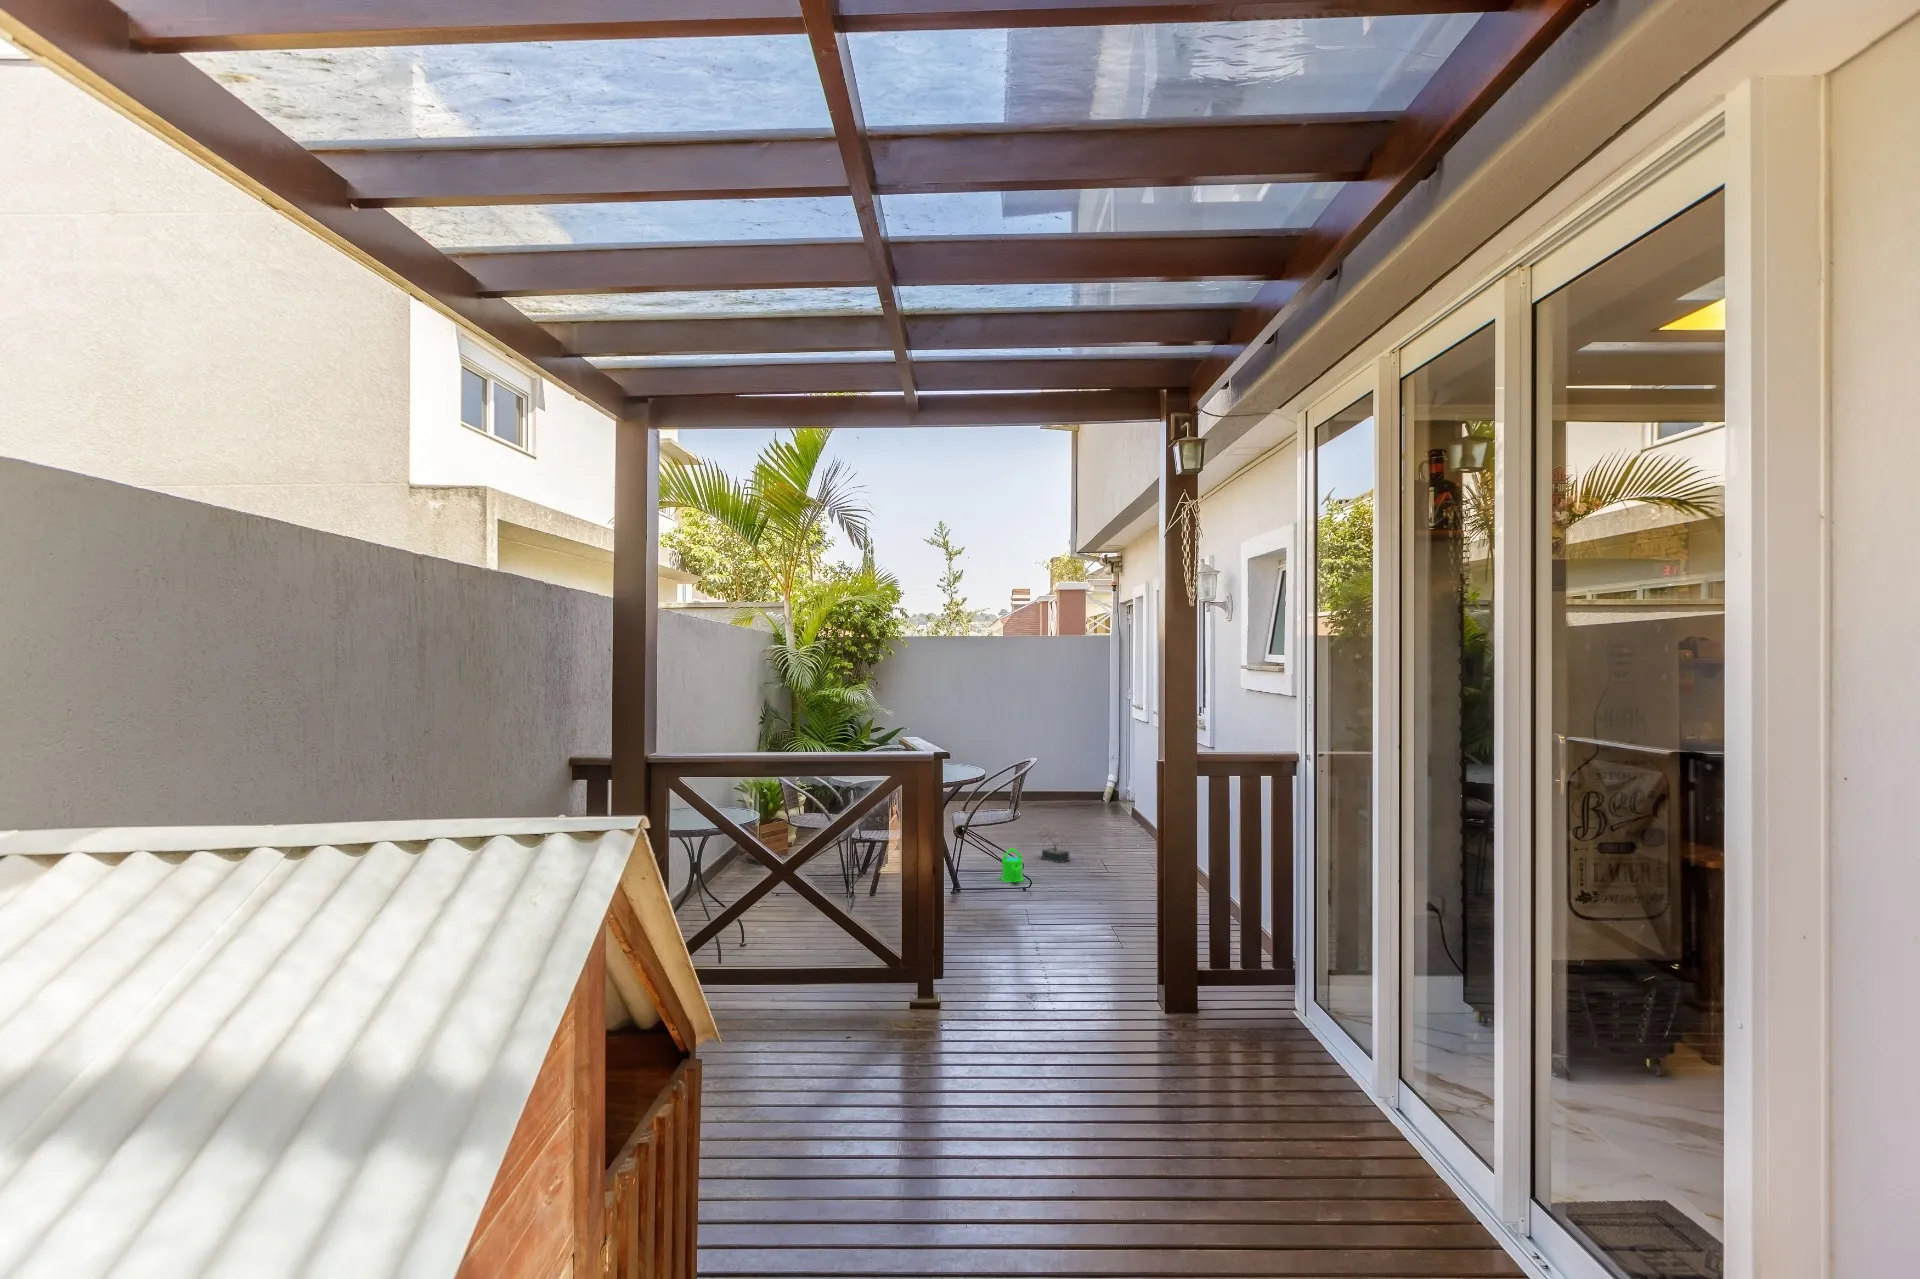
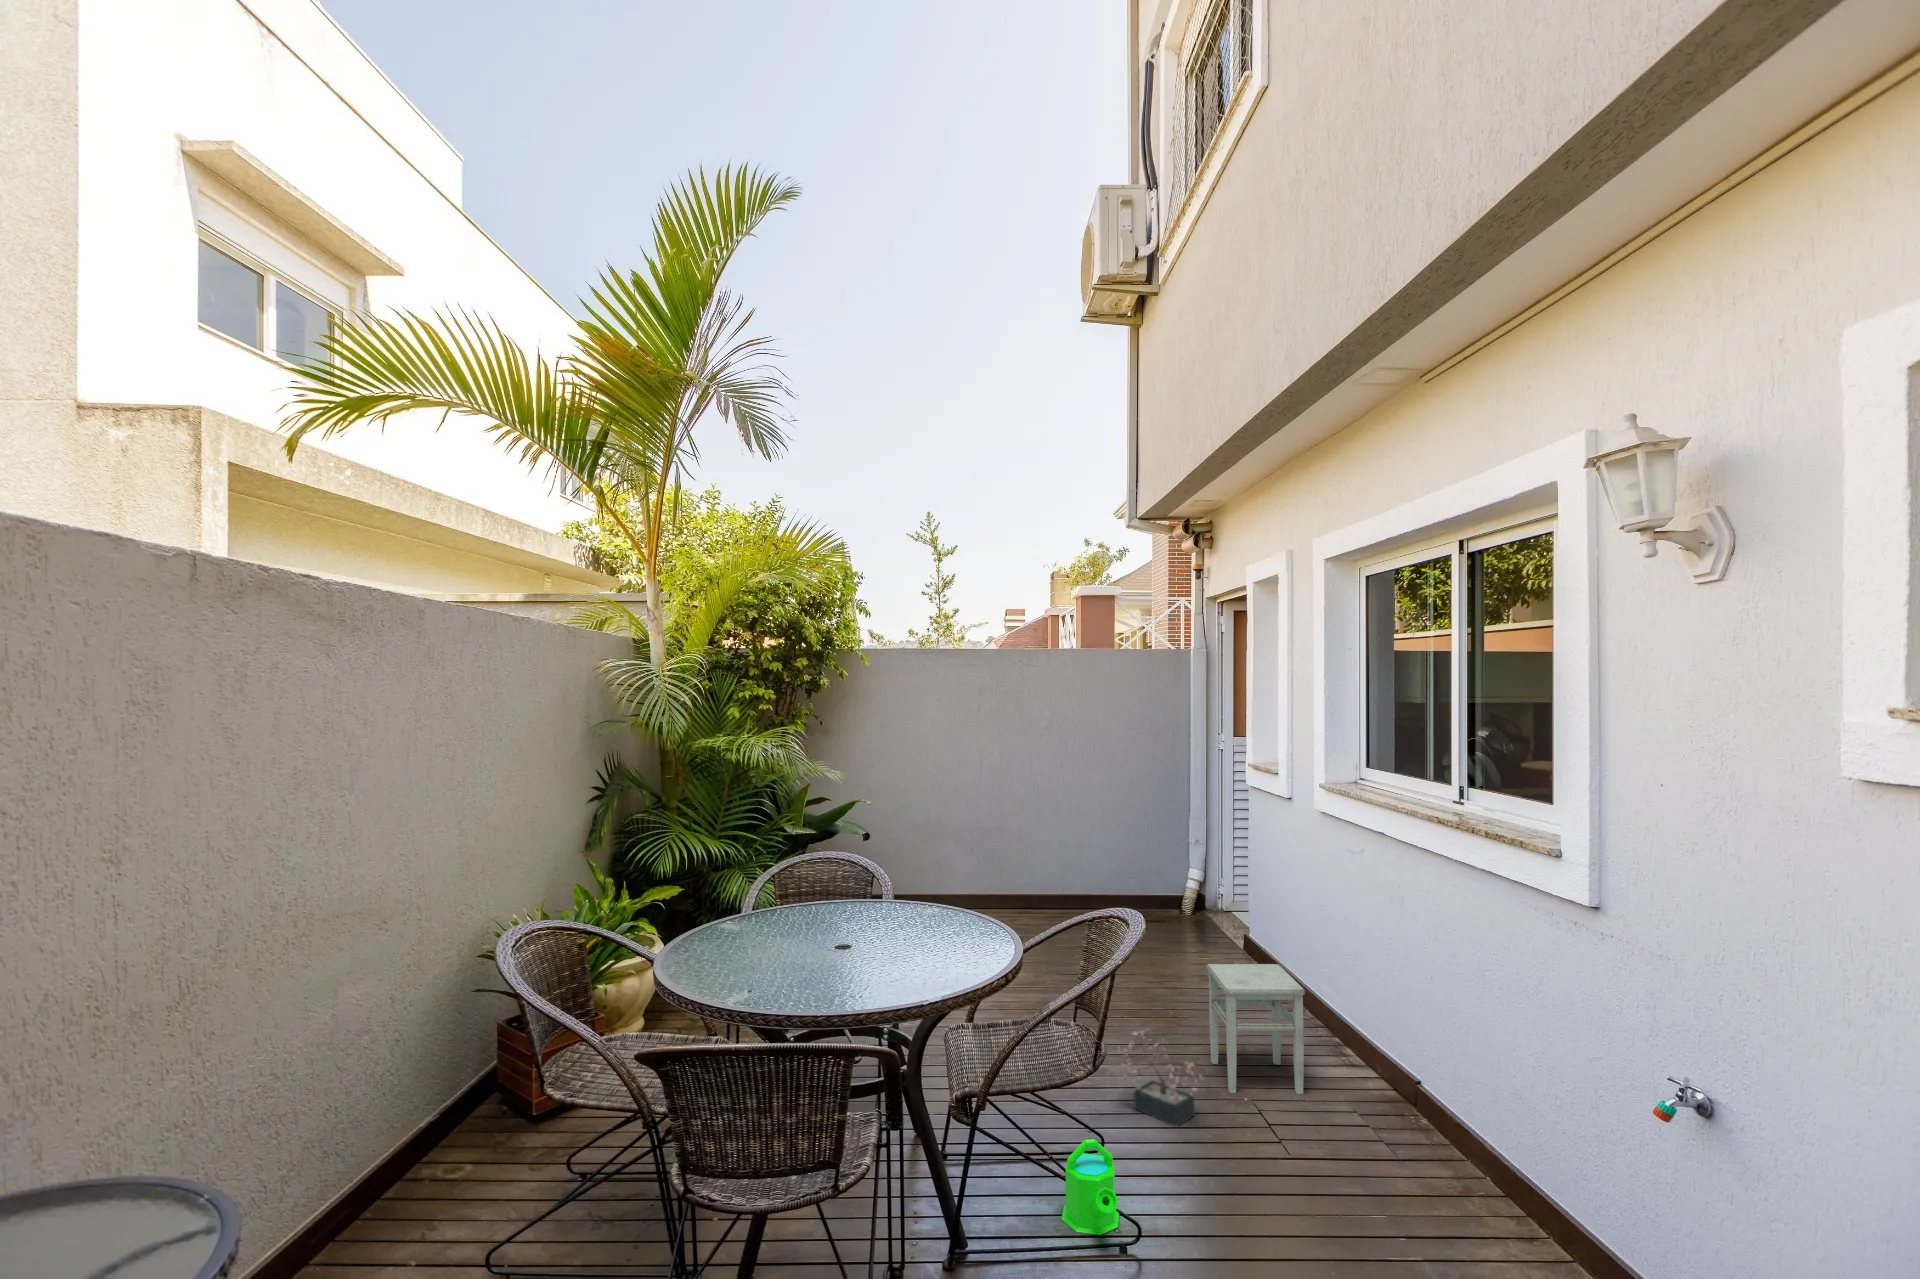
stool: none [1085,800,1127,856] -> present [1207,964,1305,1094]

